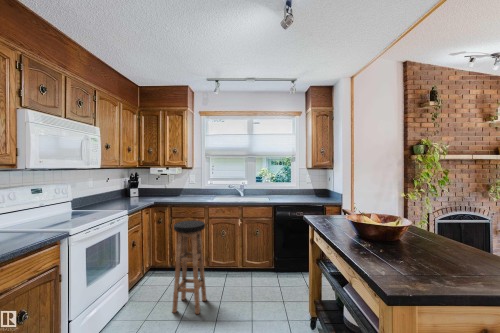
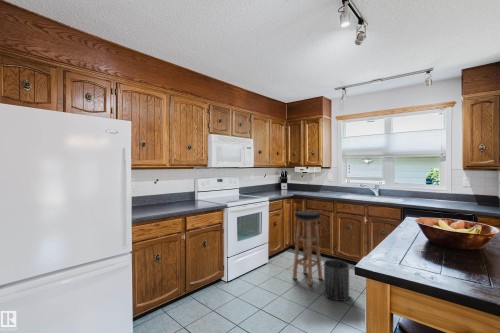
trash can: none [217,273,245,323] -> present [324,259,349,301]

